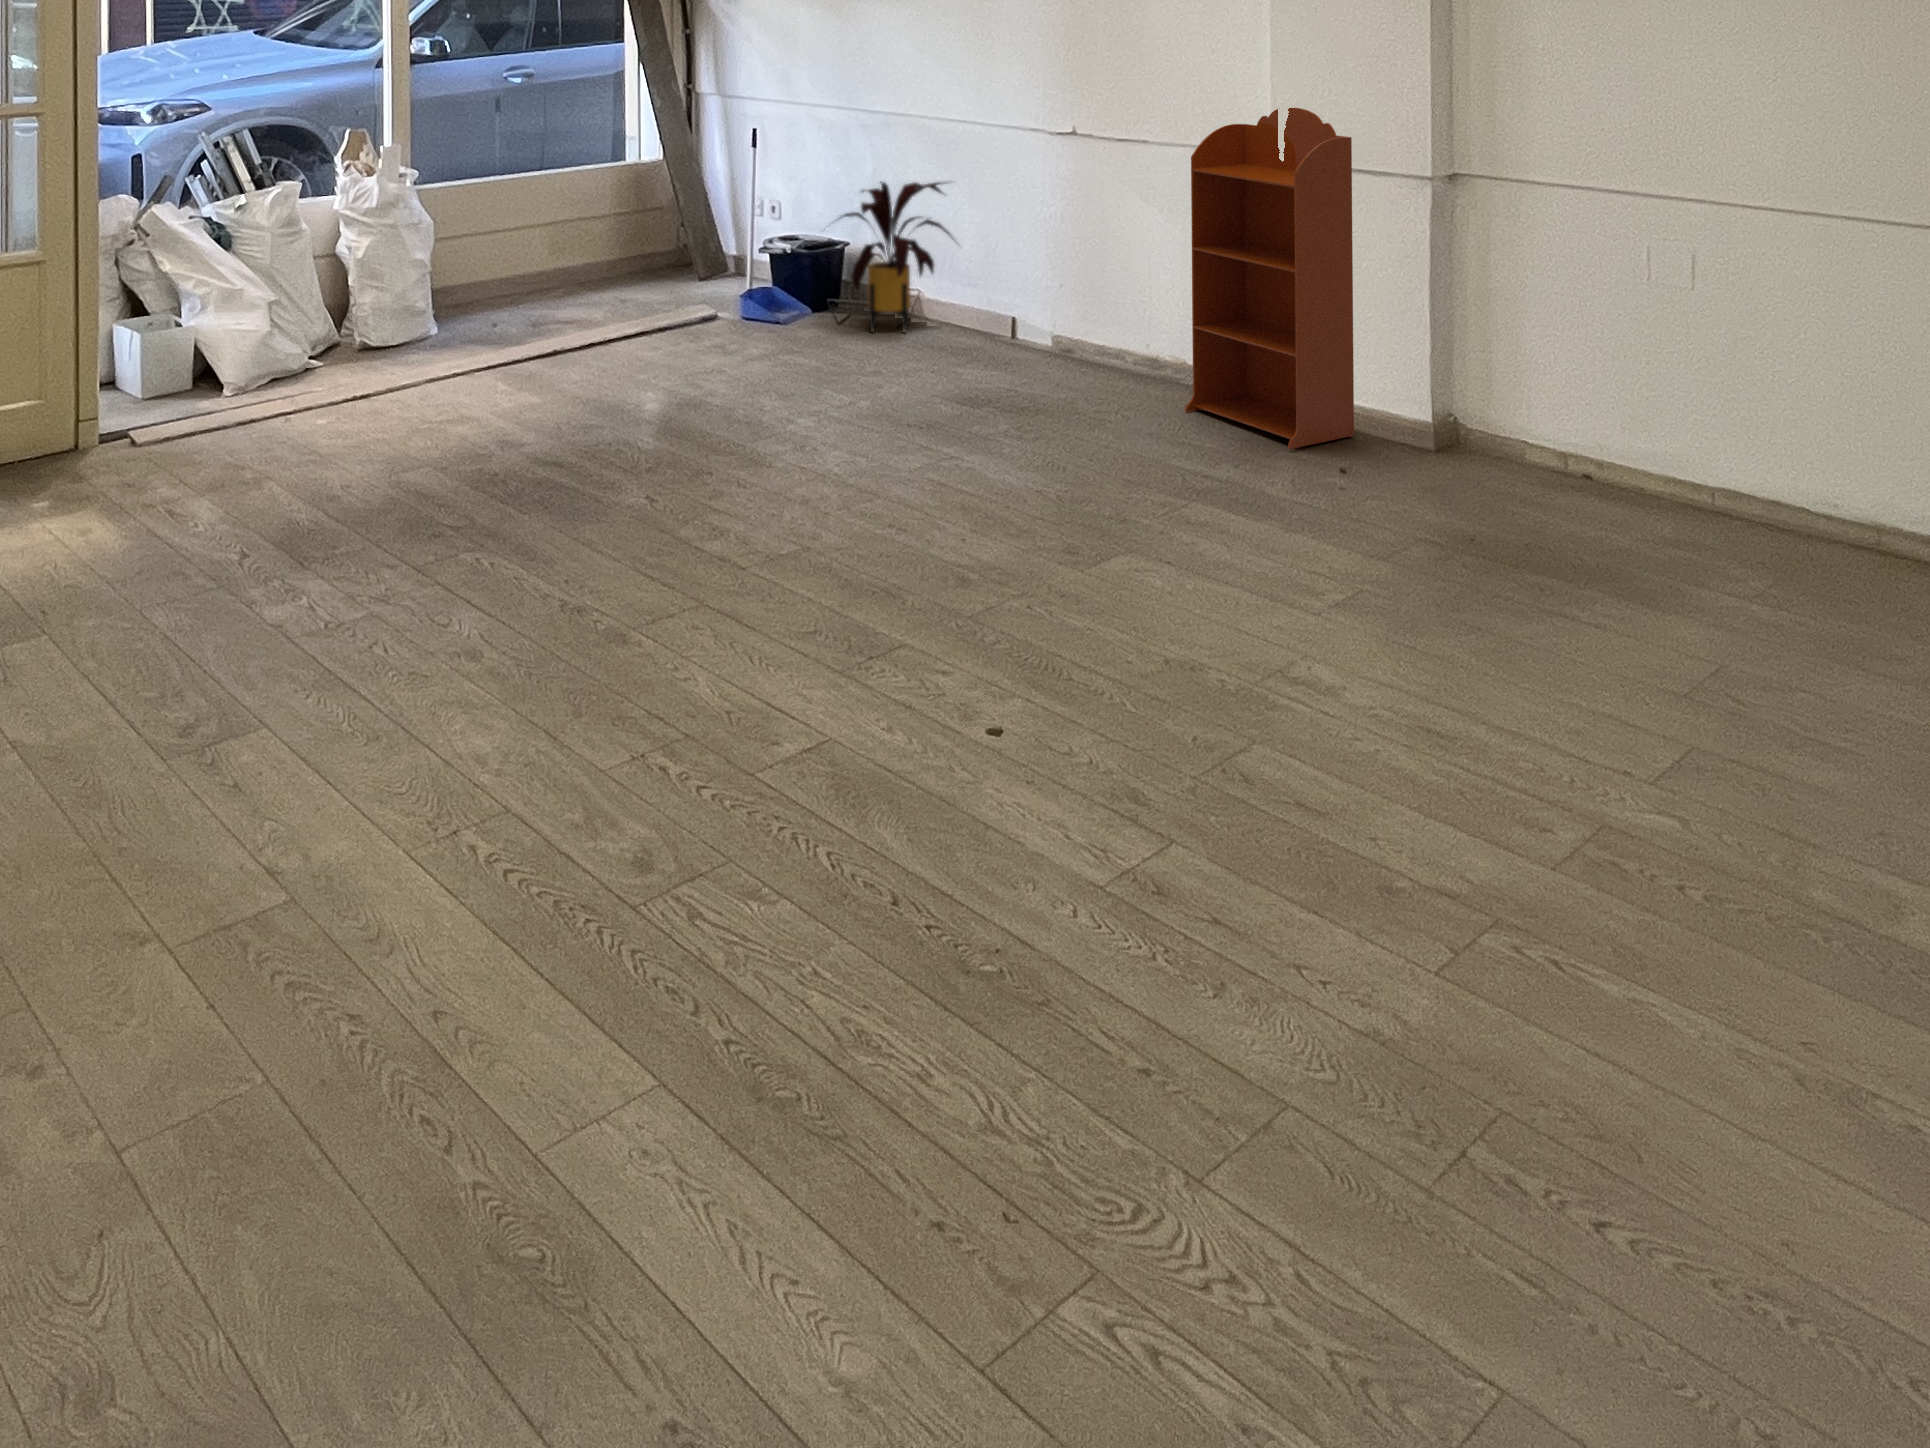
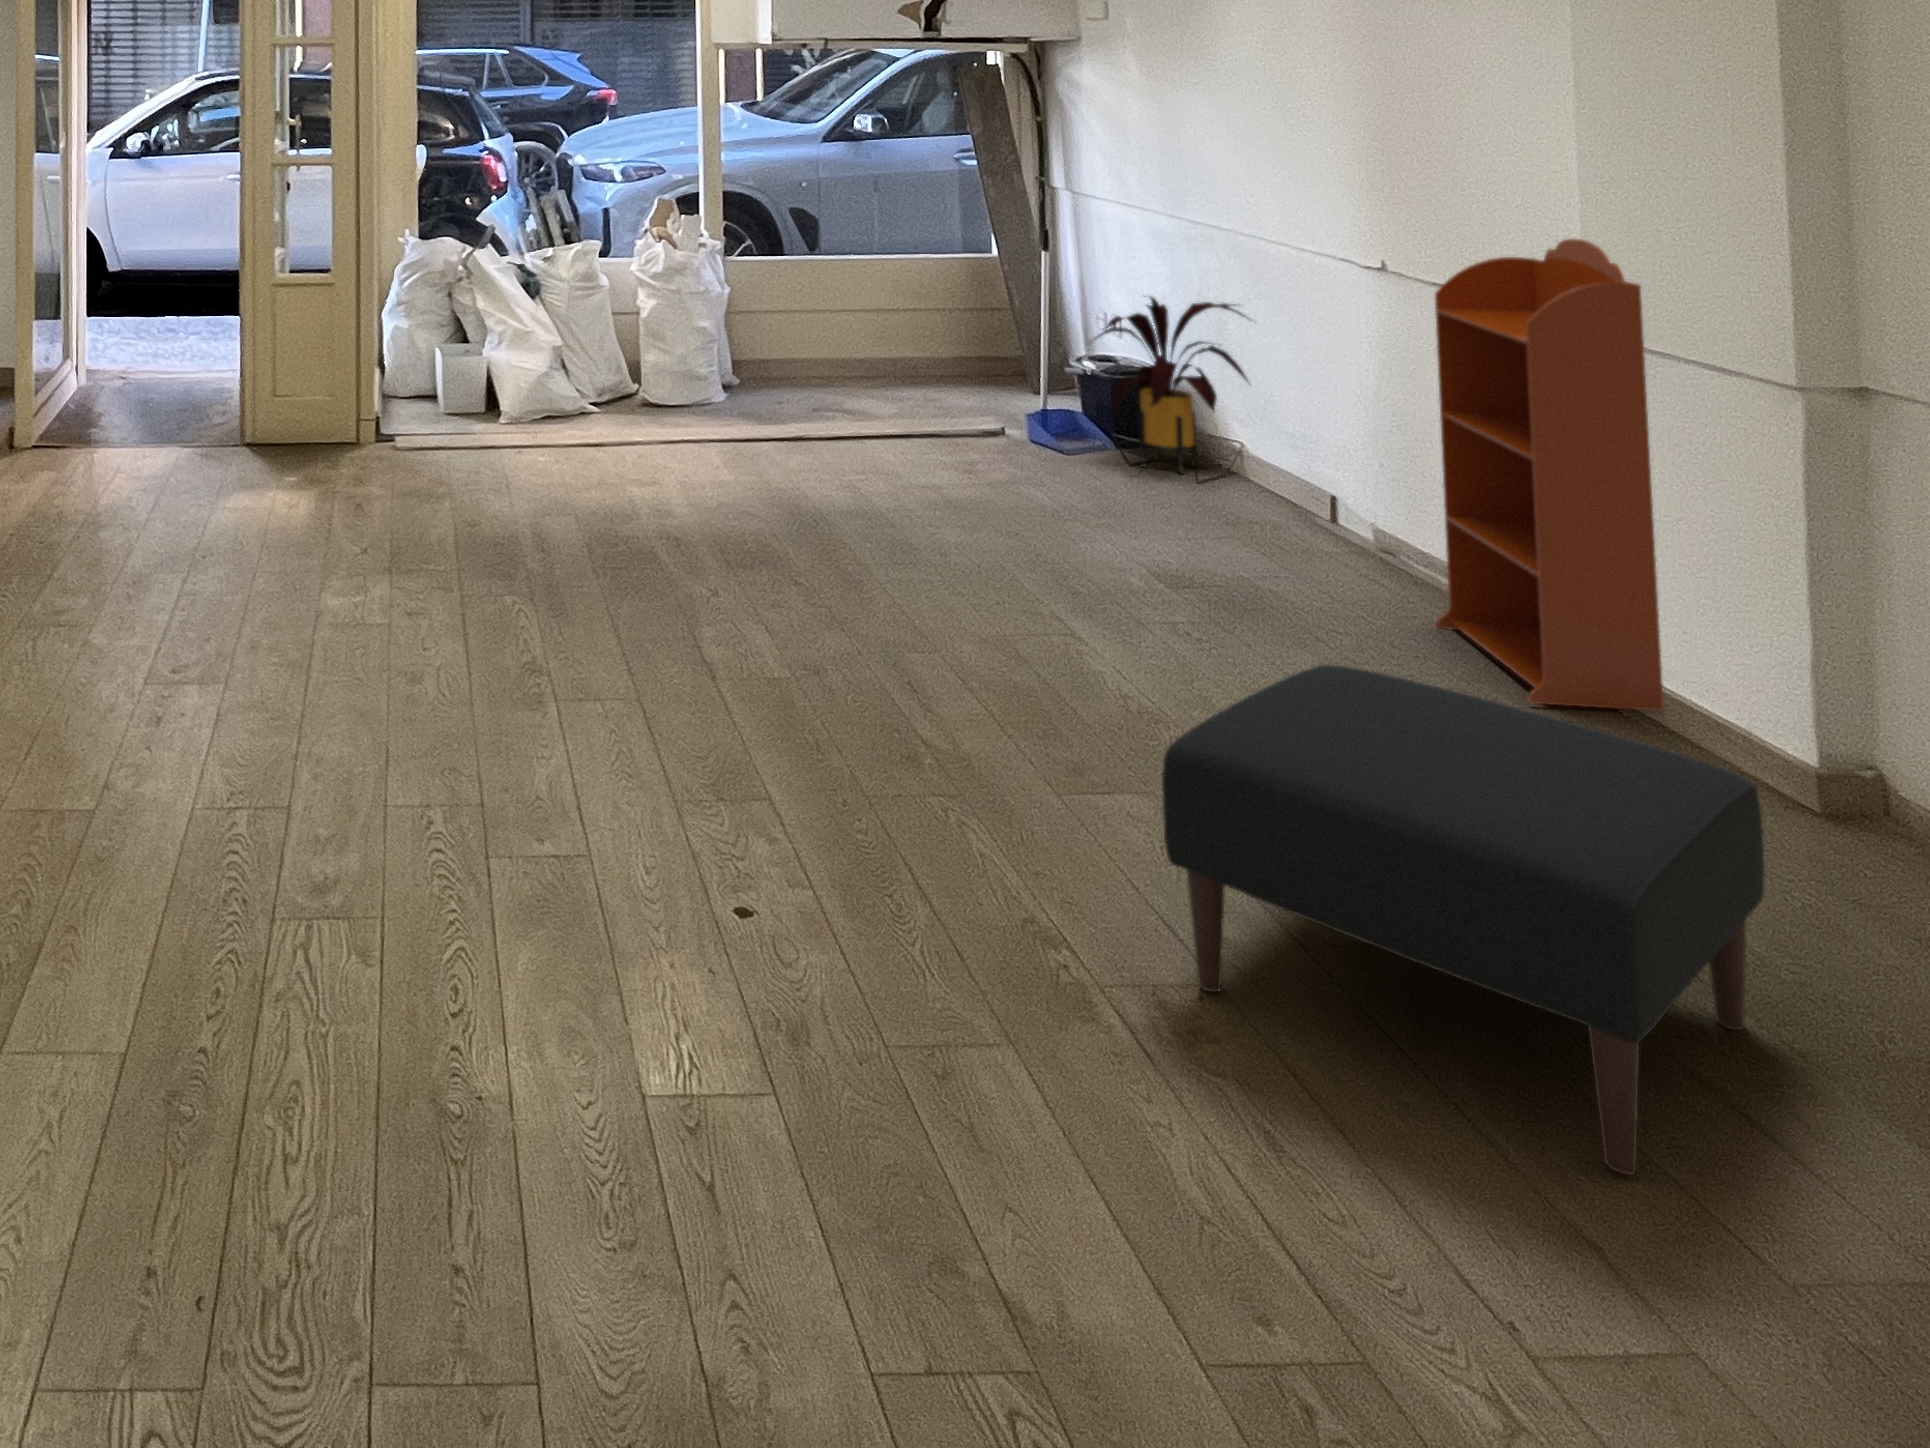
ottoman: none [1307,438,1639,705] -> present [1162,665,1764,1175]

